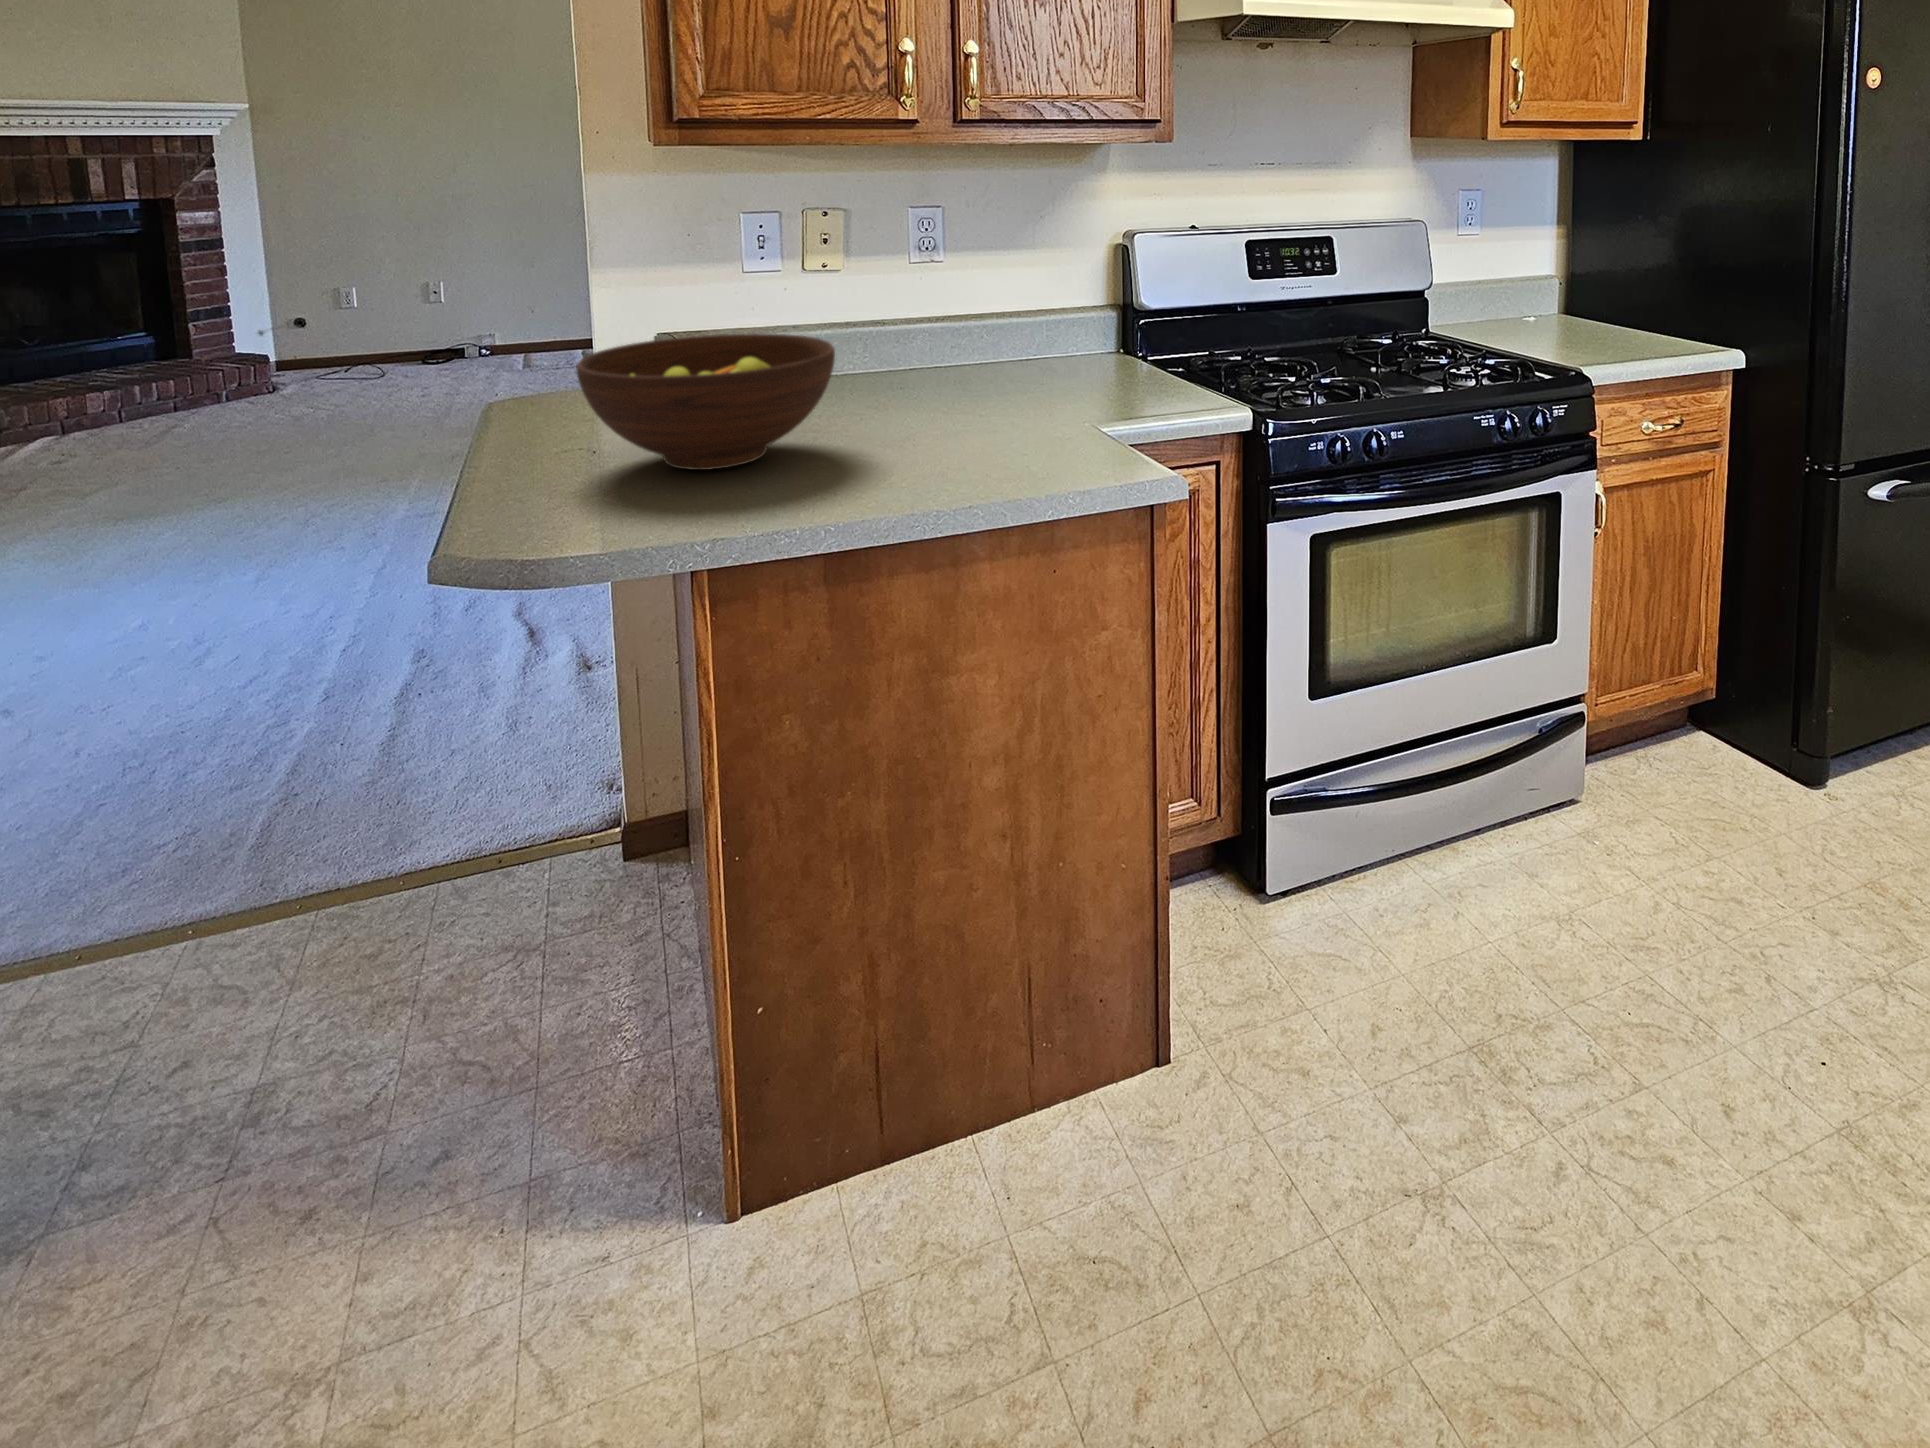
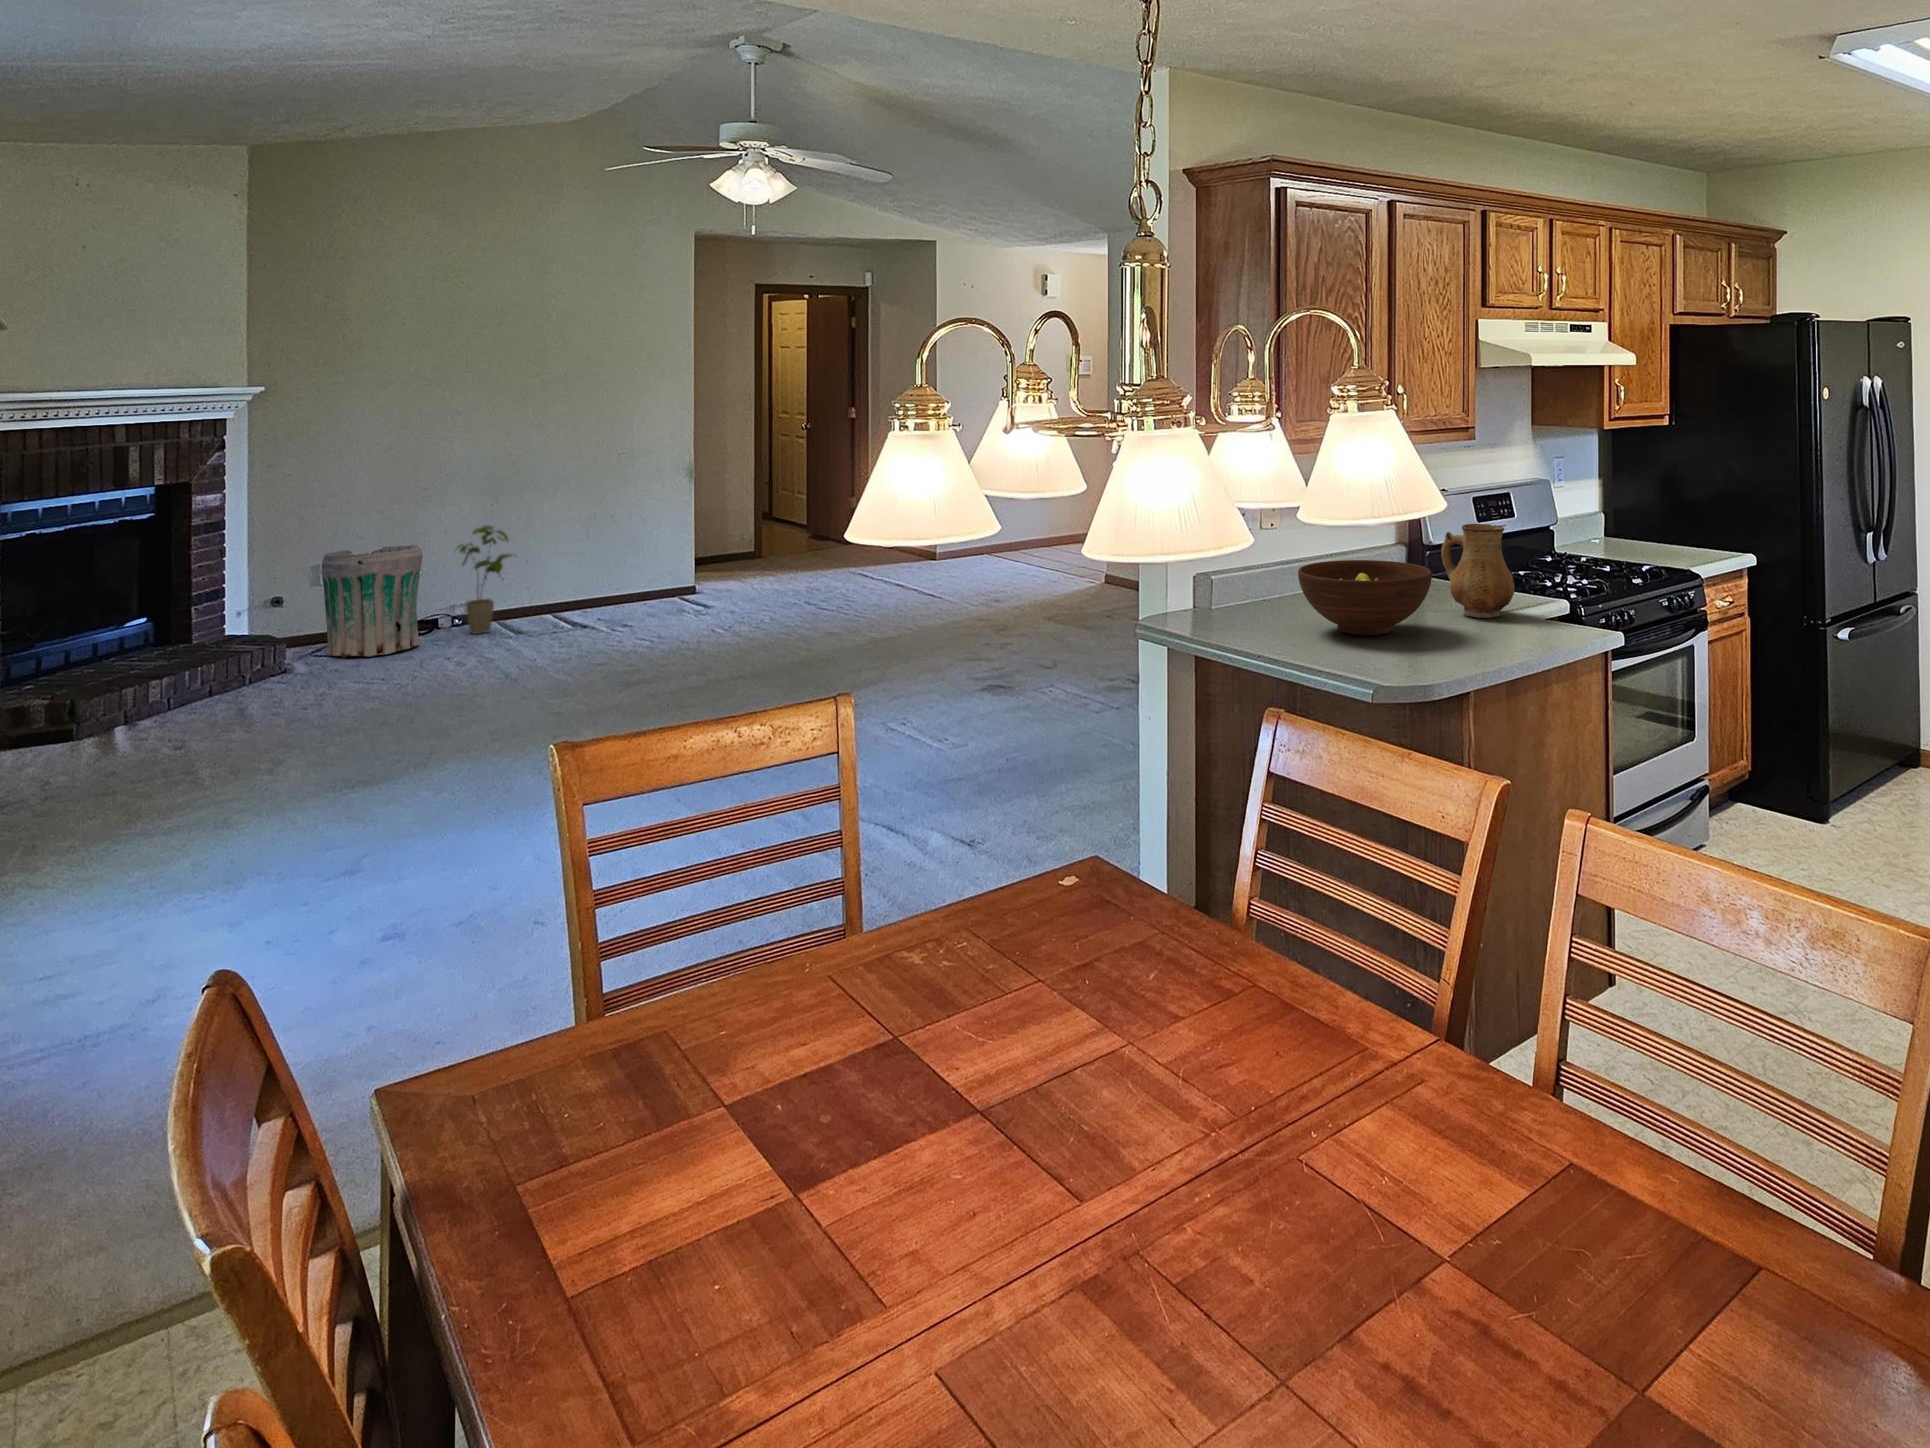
house plant: none [463,251,532,362] -> present [457,525,512,634]
trash can: none [314,268,423,380] -> present [322,544,422,658]
ceramic pitcher: none [949,279,1062,446] -> present [1441,524,1514,618]

